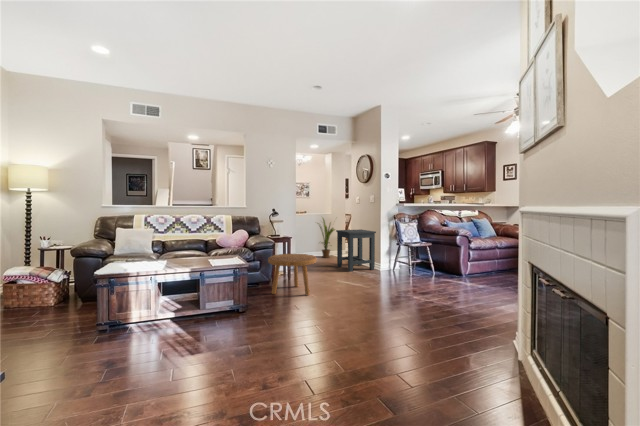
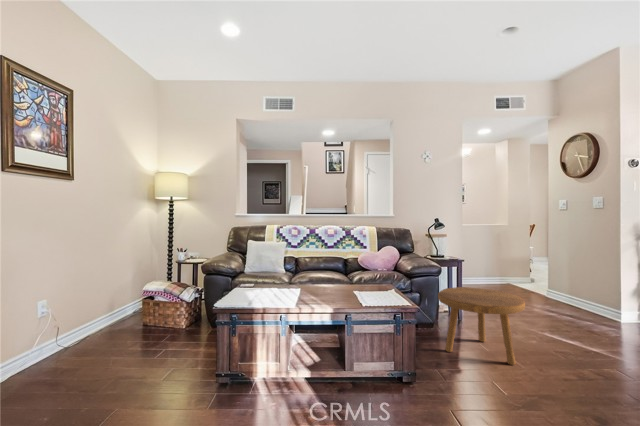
house plant: present [320,218,335,258] -> none [486,229,526,290]
side table: present [336,229,376,272] -> none [532,251,616,321]

